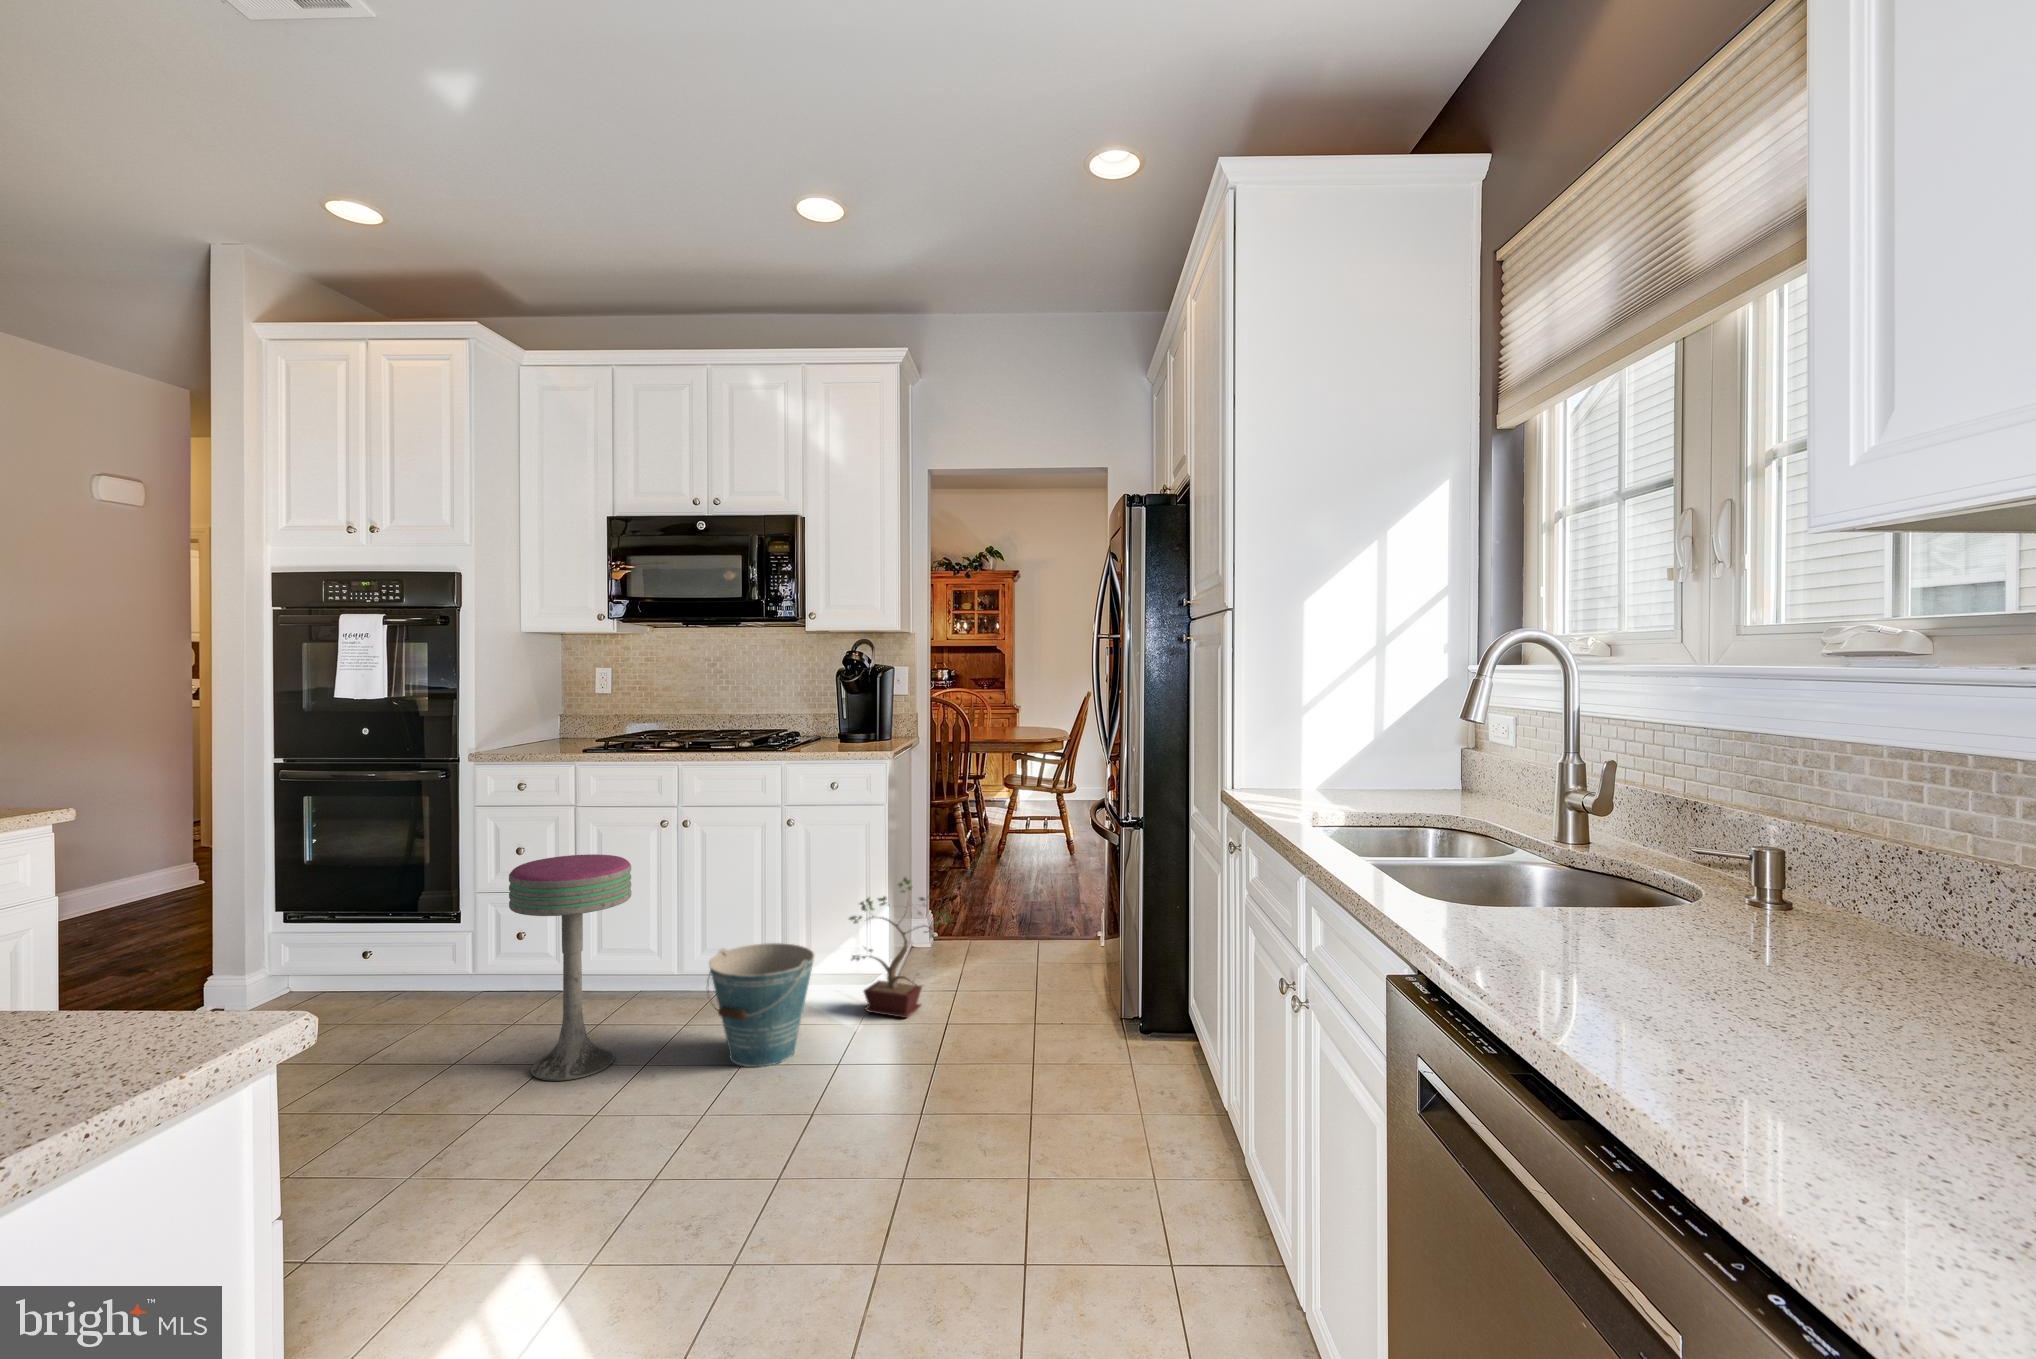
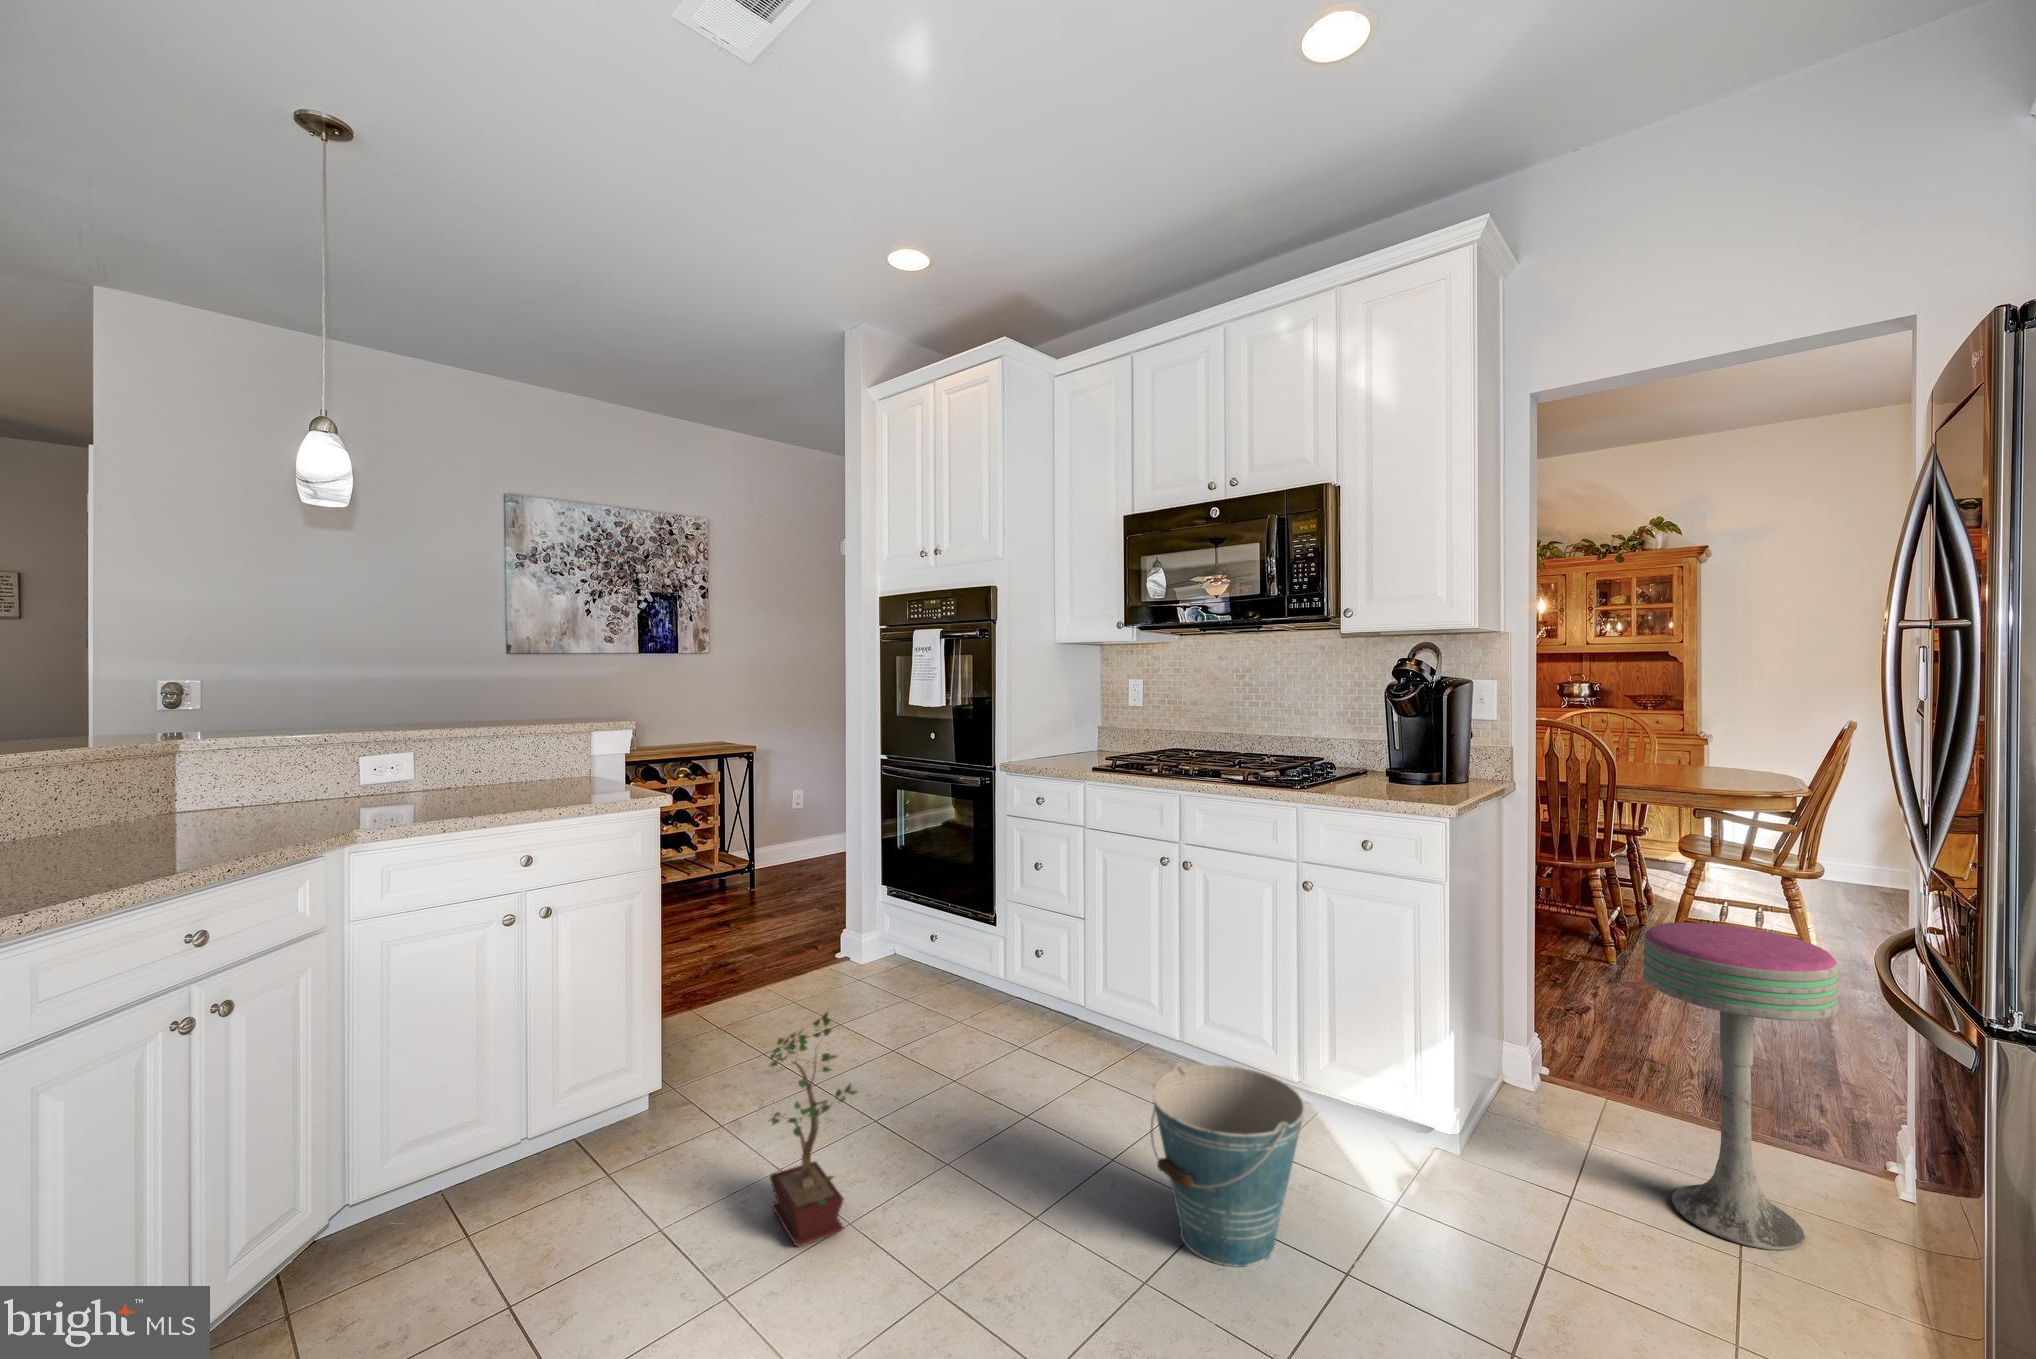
bar stool: present [509,854,631,1081] -> present [1643,923,1839,1250]
potted plant: present [849,878,954,1018] -> present [770,1012,857,1247]

